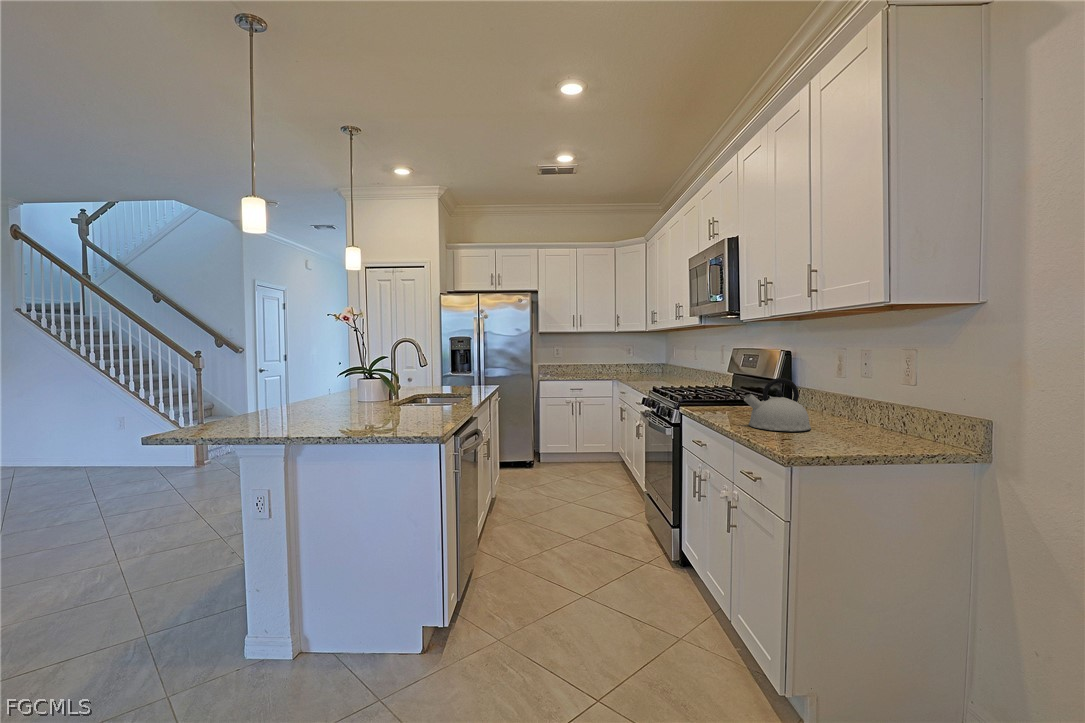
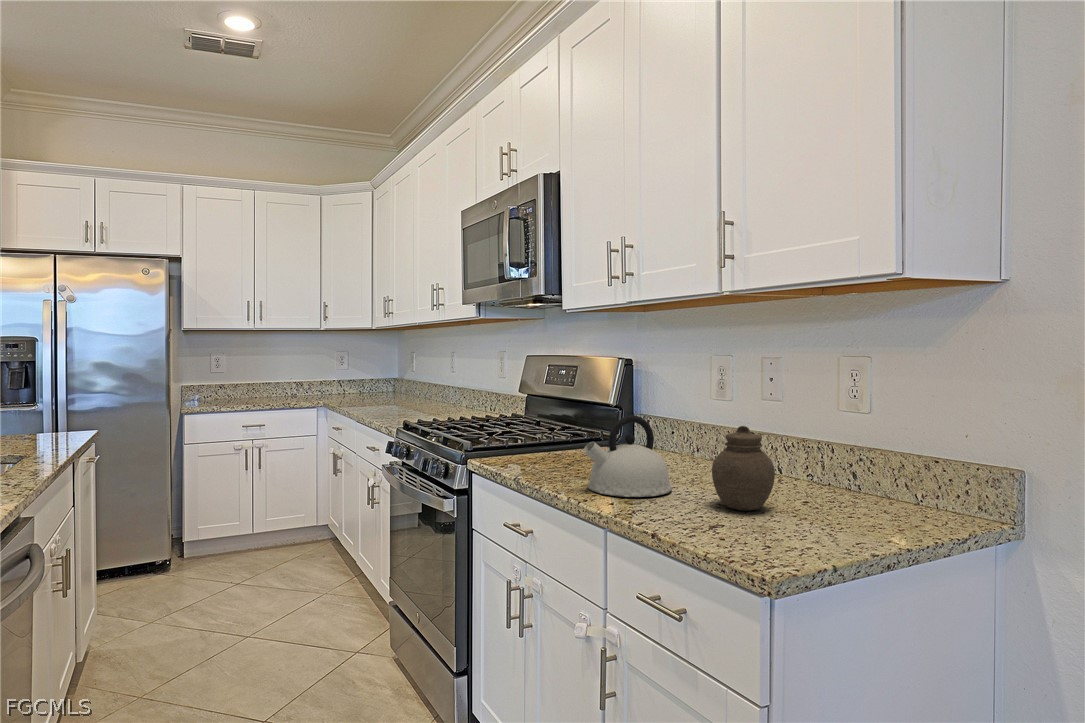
jar: none [832,385,883,444] -> present [712,426,775,511]

